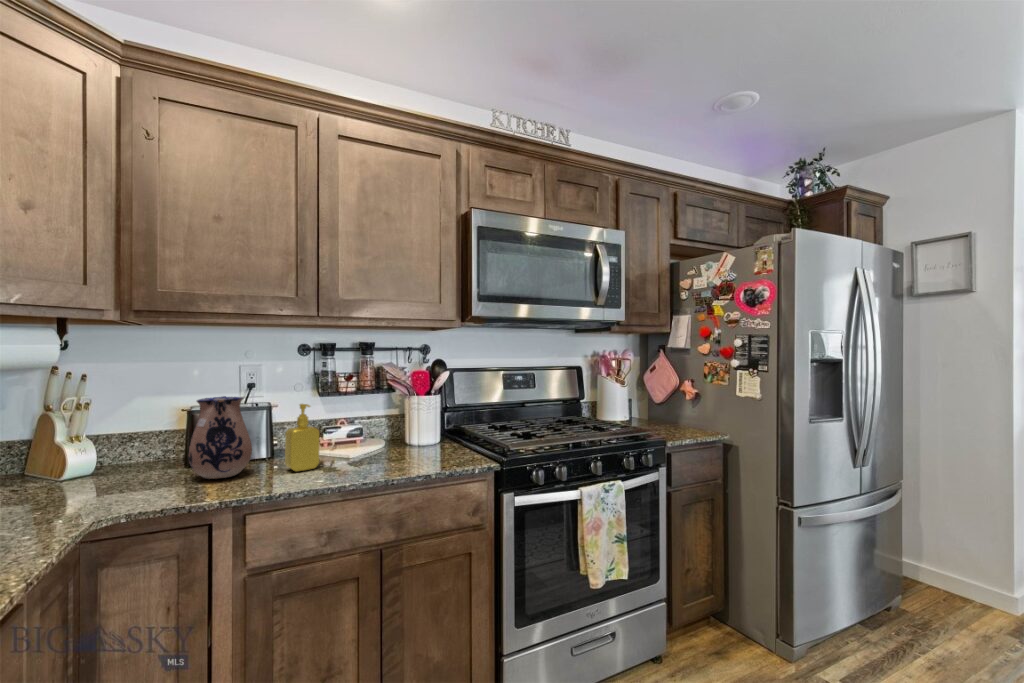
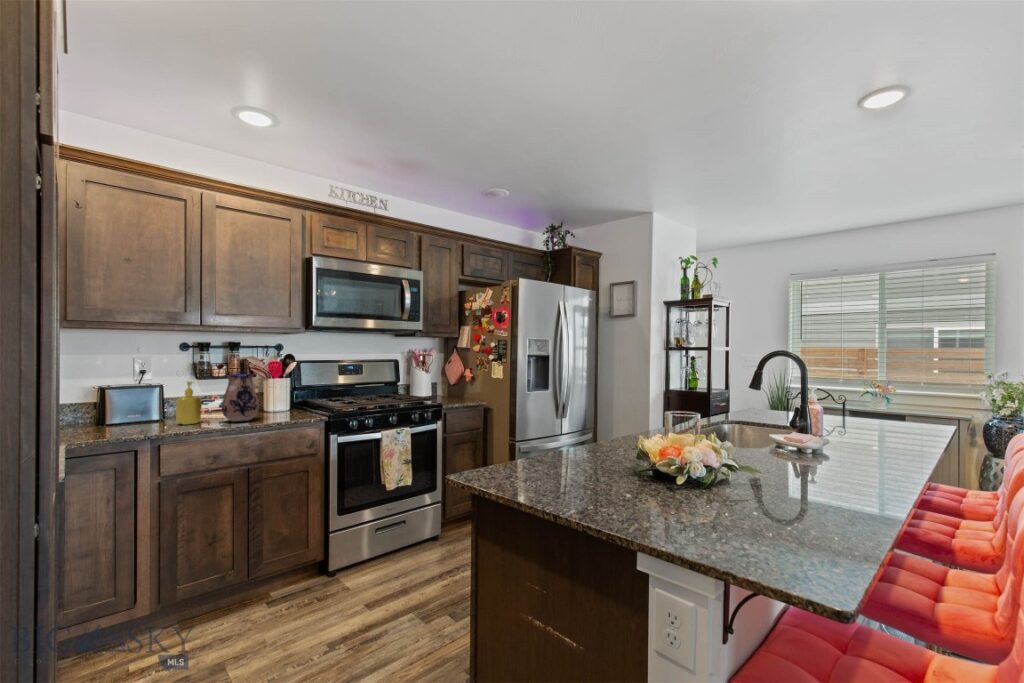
ceramic pitcher: present [188,396,252,479] -> present [222,374,259,422]

